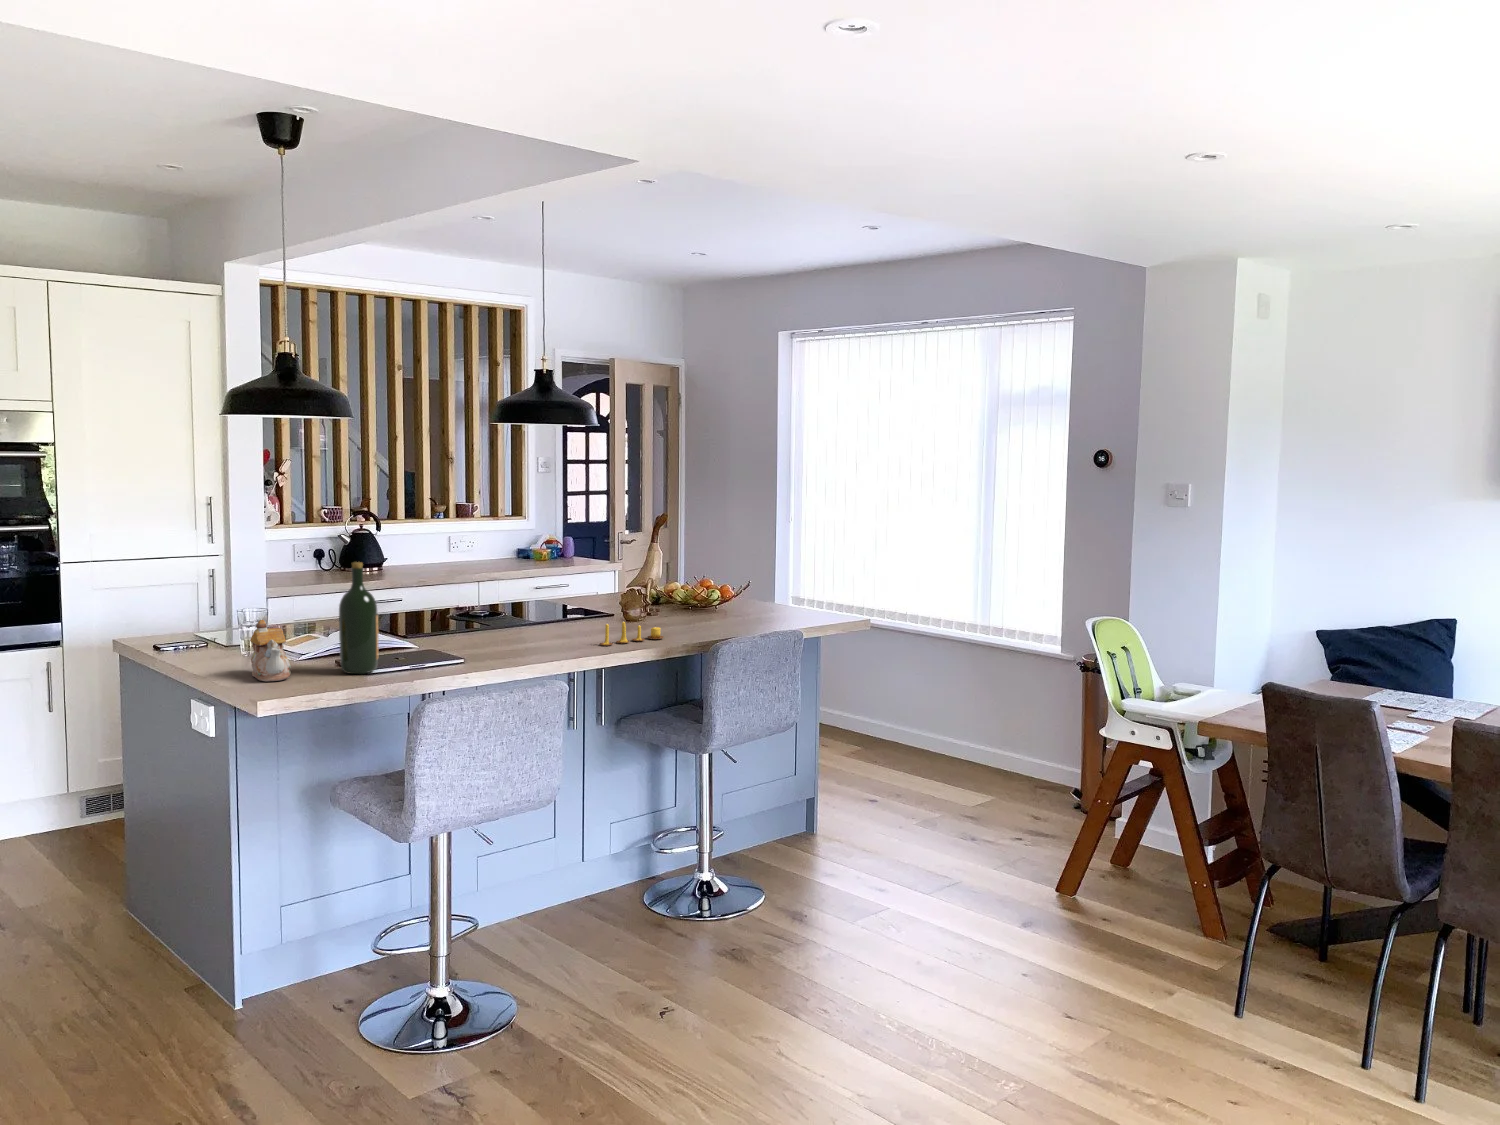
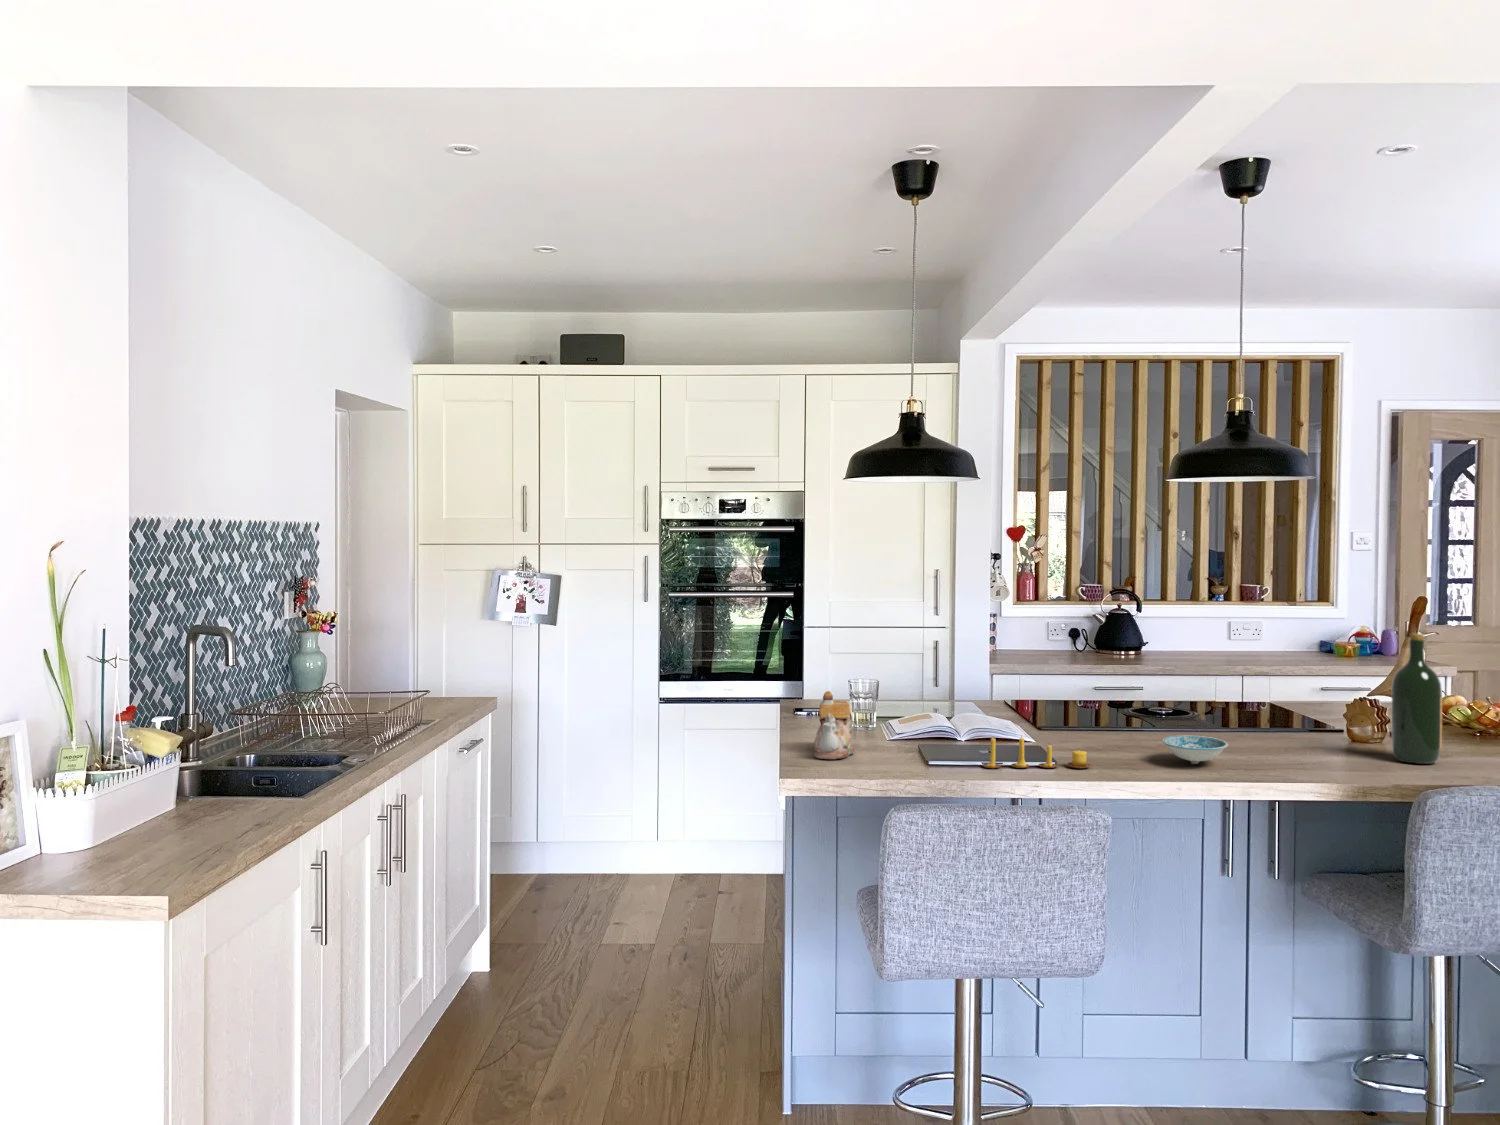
wine bottle: present [339,562,379,674] -> present [1392,633,1442,764]
candle: present [600,622,664,646] -> present [983,736,1091,768]
ceramic bowl: none [532,629,580,649] -> present [1162,735,1228,764]

